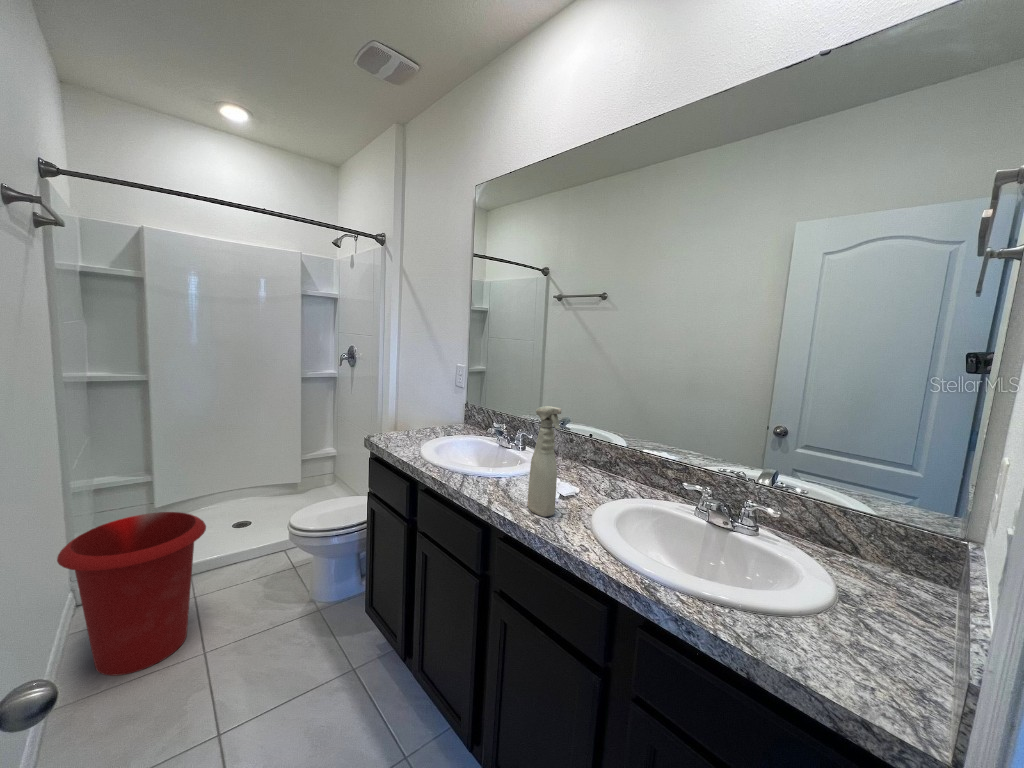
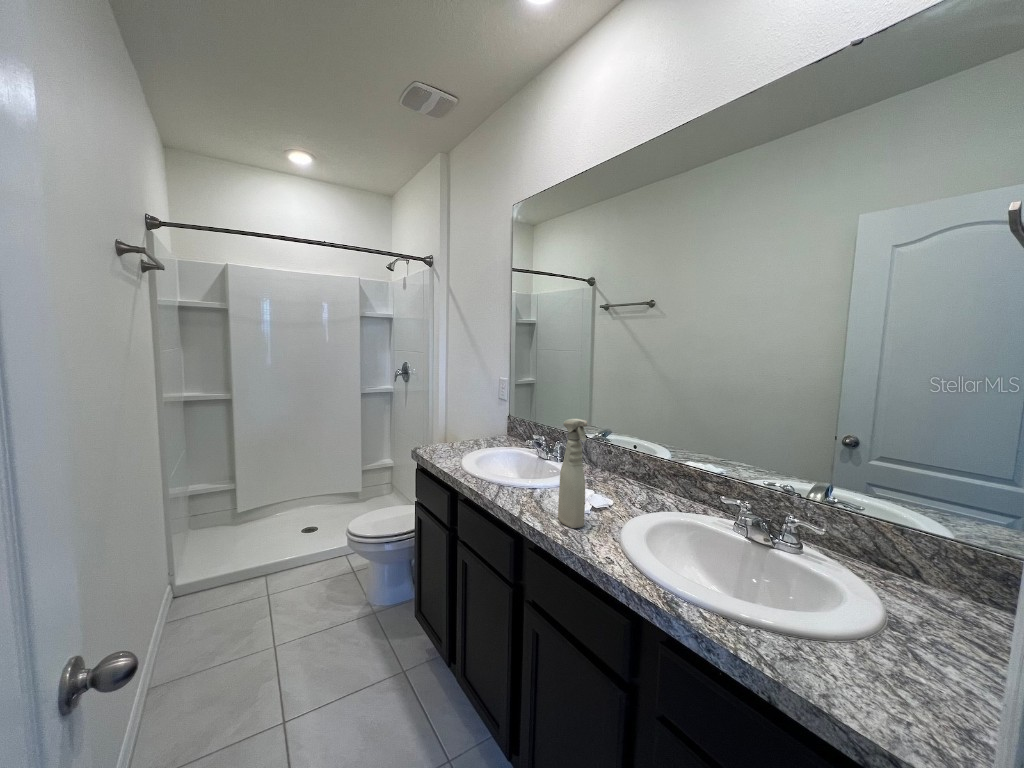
waste bin: present [57,512,206,676] -> none [157,516,276,661]

